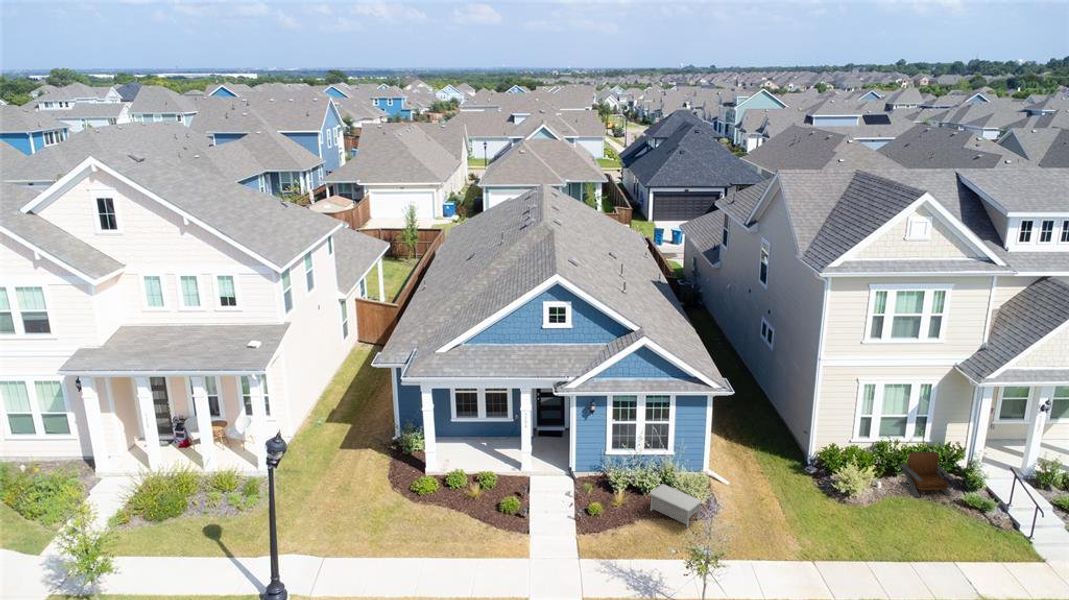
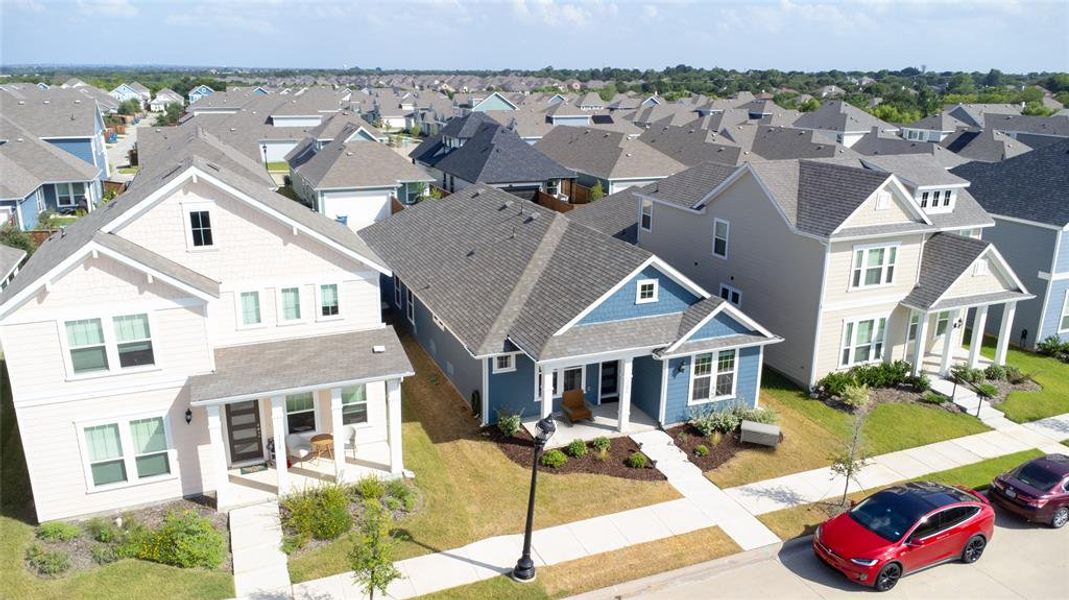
lounge chair: present [900,452,954,497] -> present [557,389,595,427]

